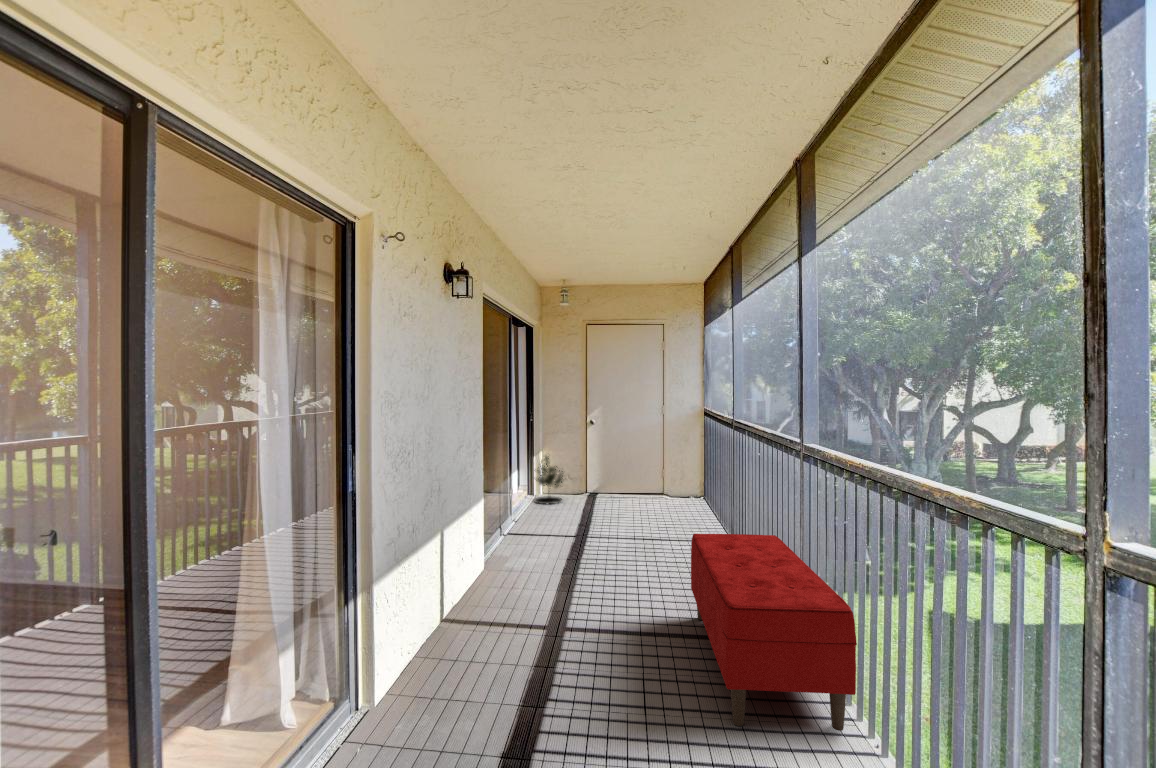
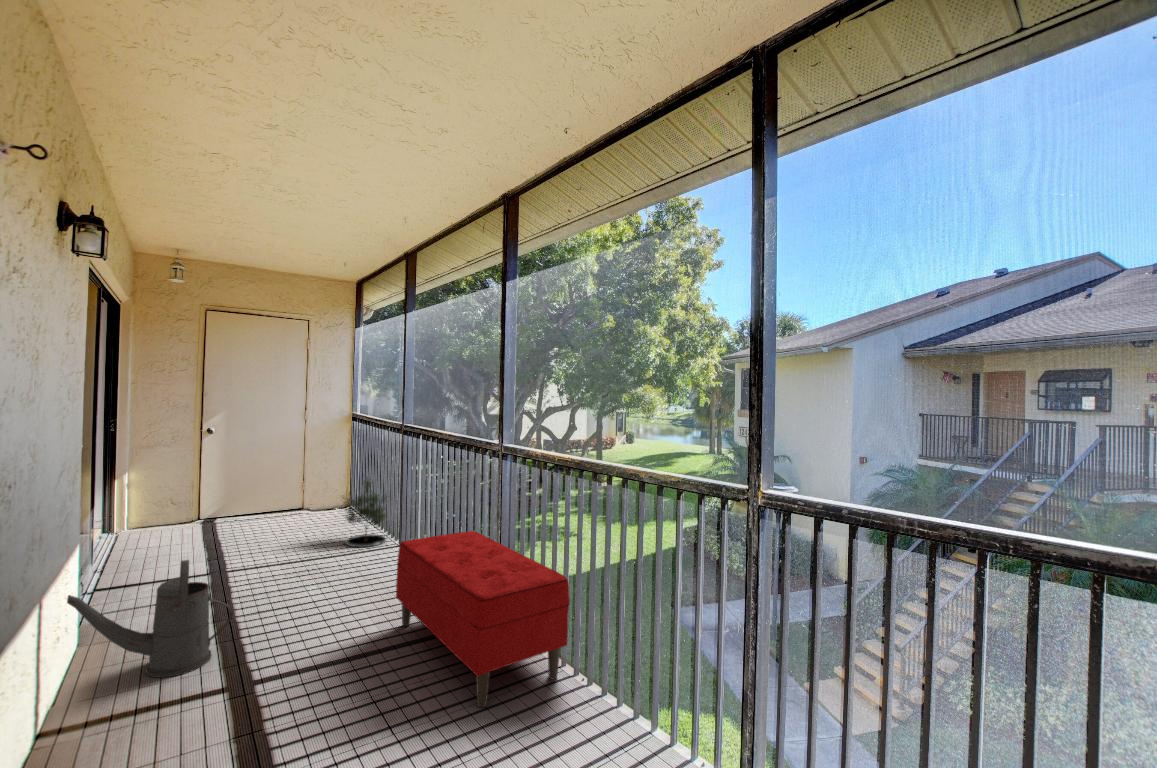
potted tree: present [534,456,563,504] -> present [343,476,387,547]
watering can: none [467,520,563,608] -> present [67,560,232,678]

